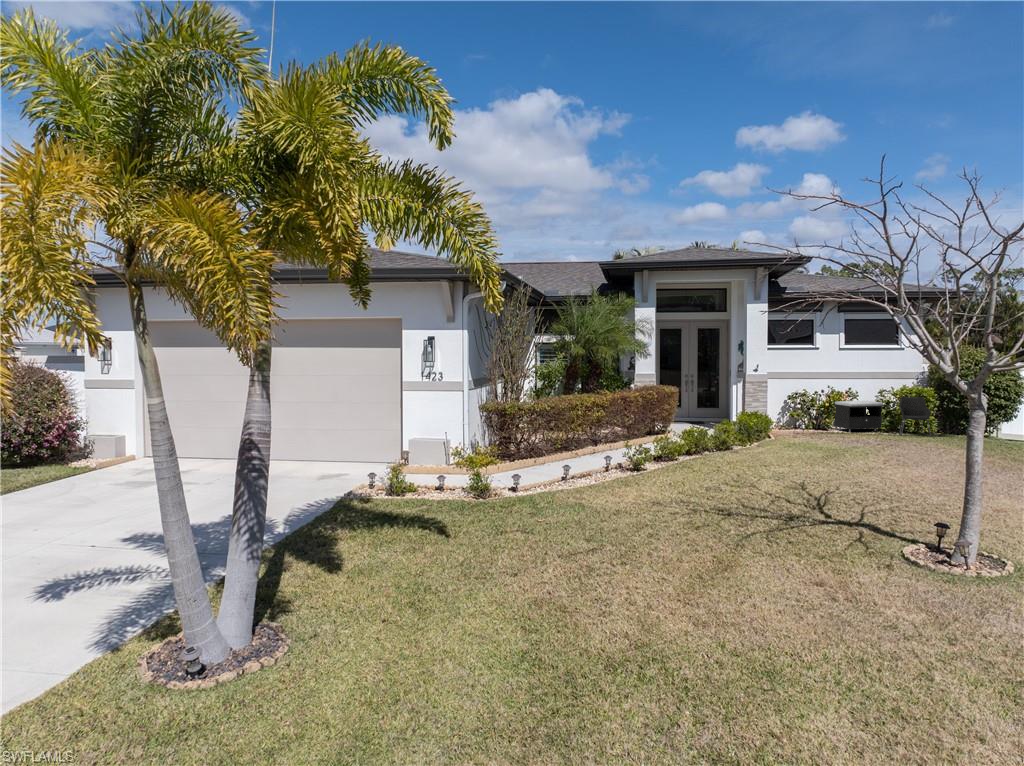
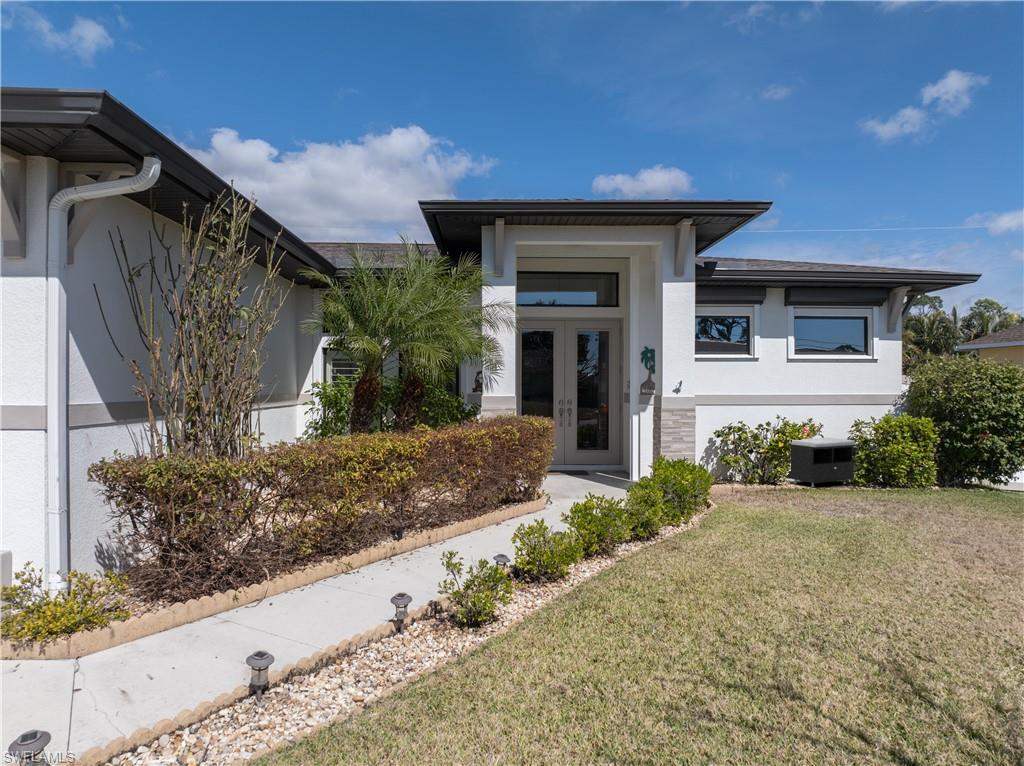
chair: present [899,397,931,436] -> none [880,431,933,493]

